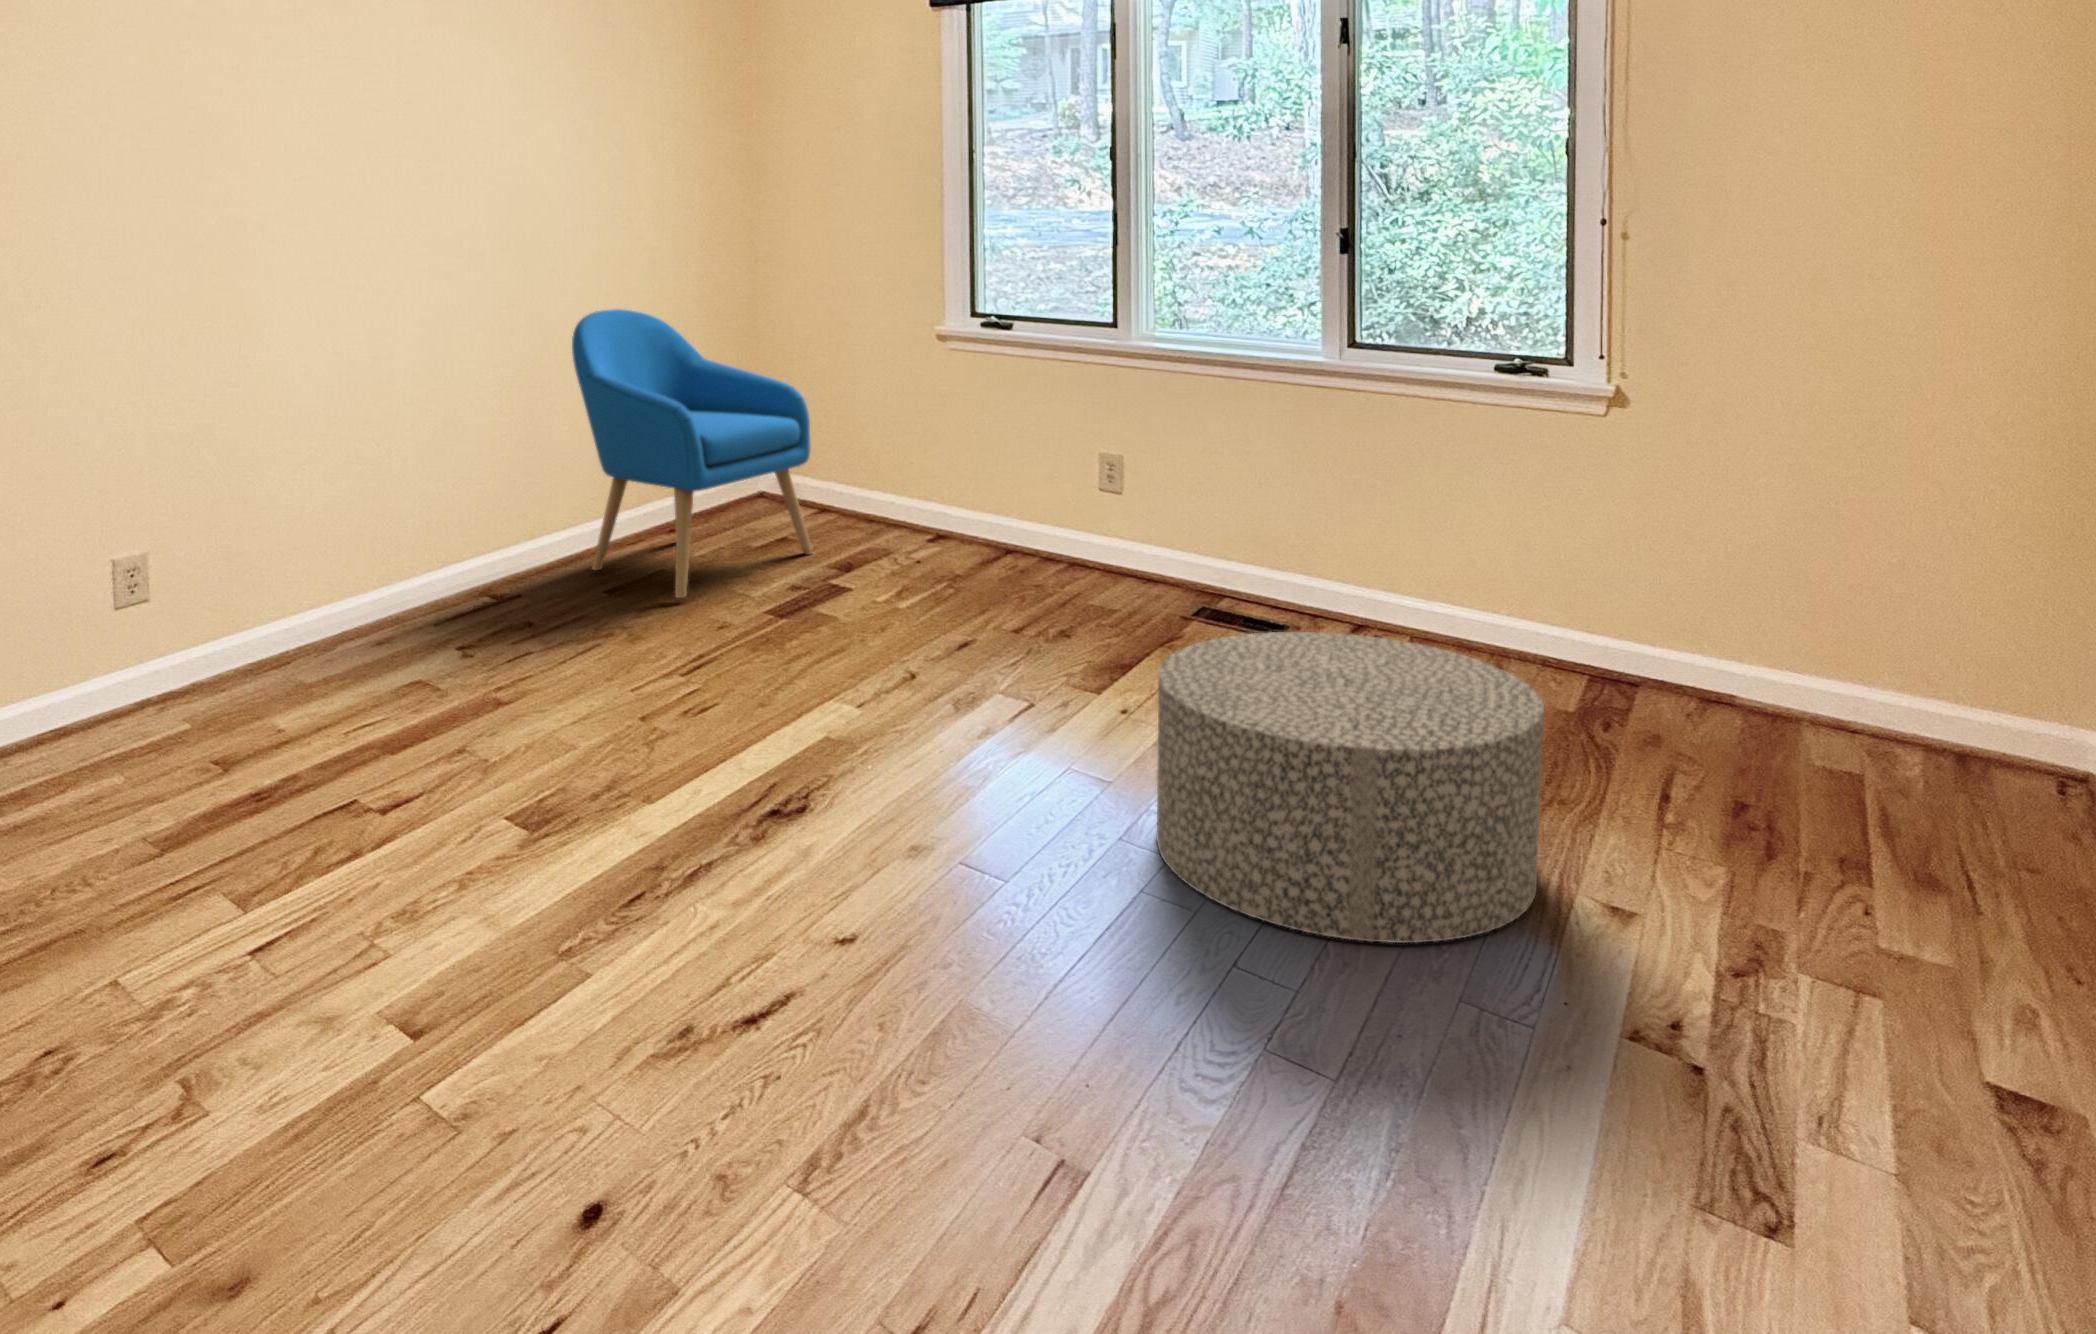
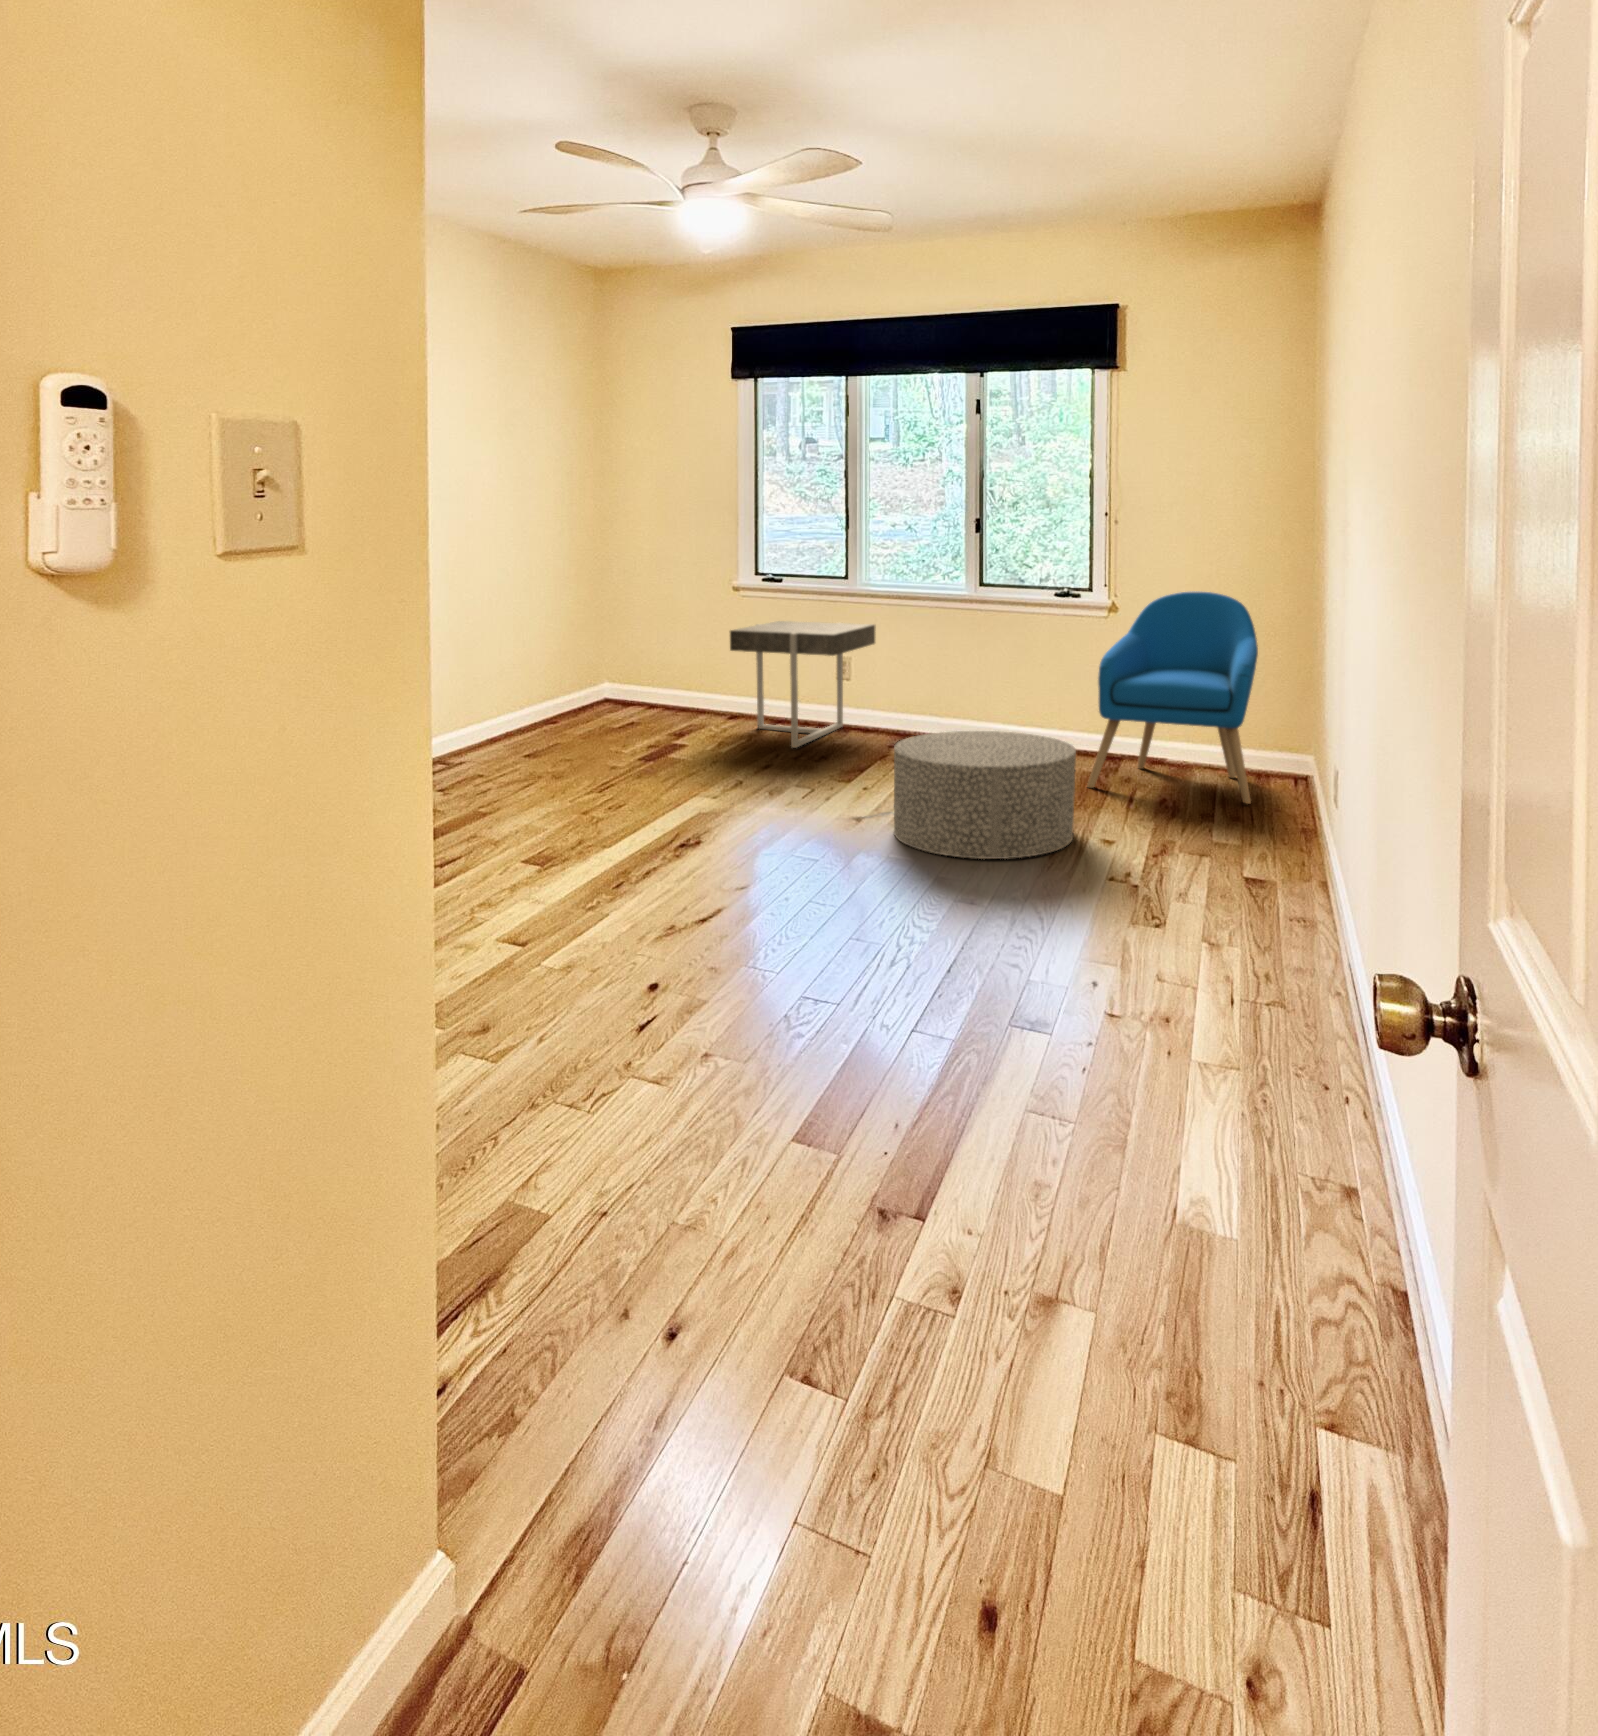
armchair: present [572,309,812,598] -> present [1087,592,1258,804]
side table: none [918,391,1169,613] -> present [730,621,875,748]

